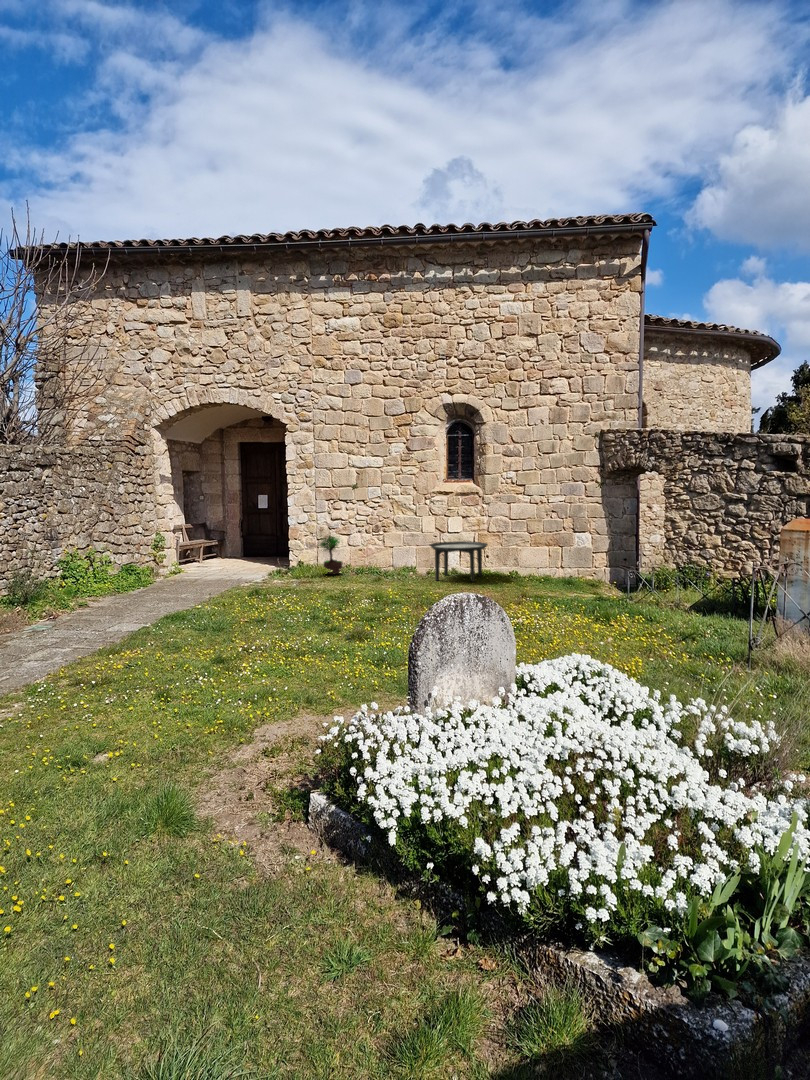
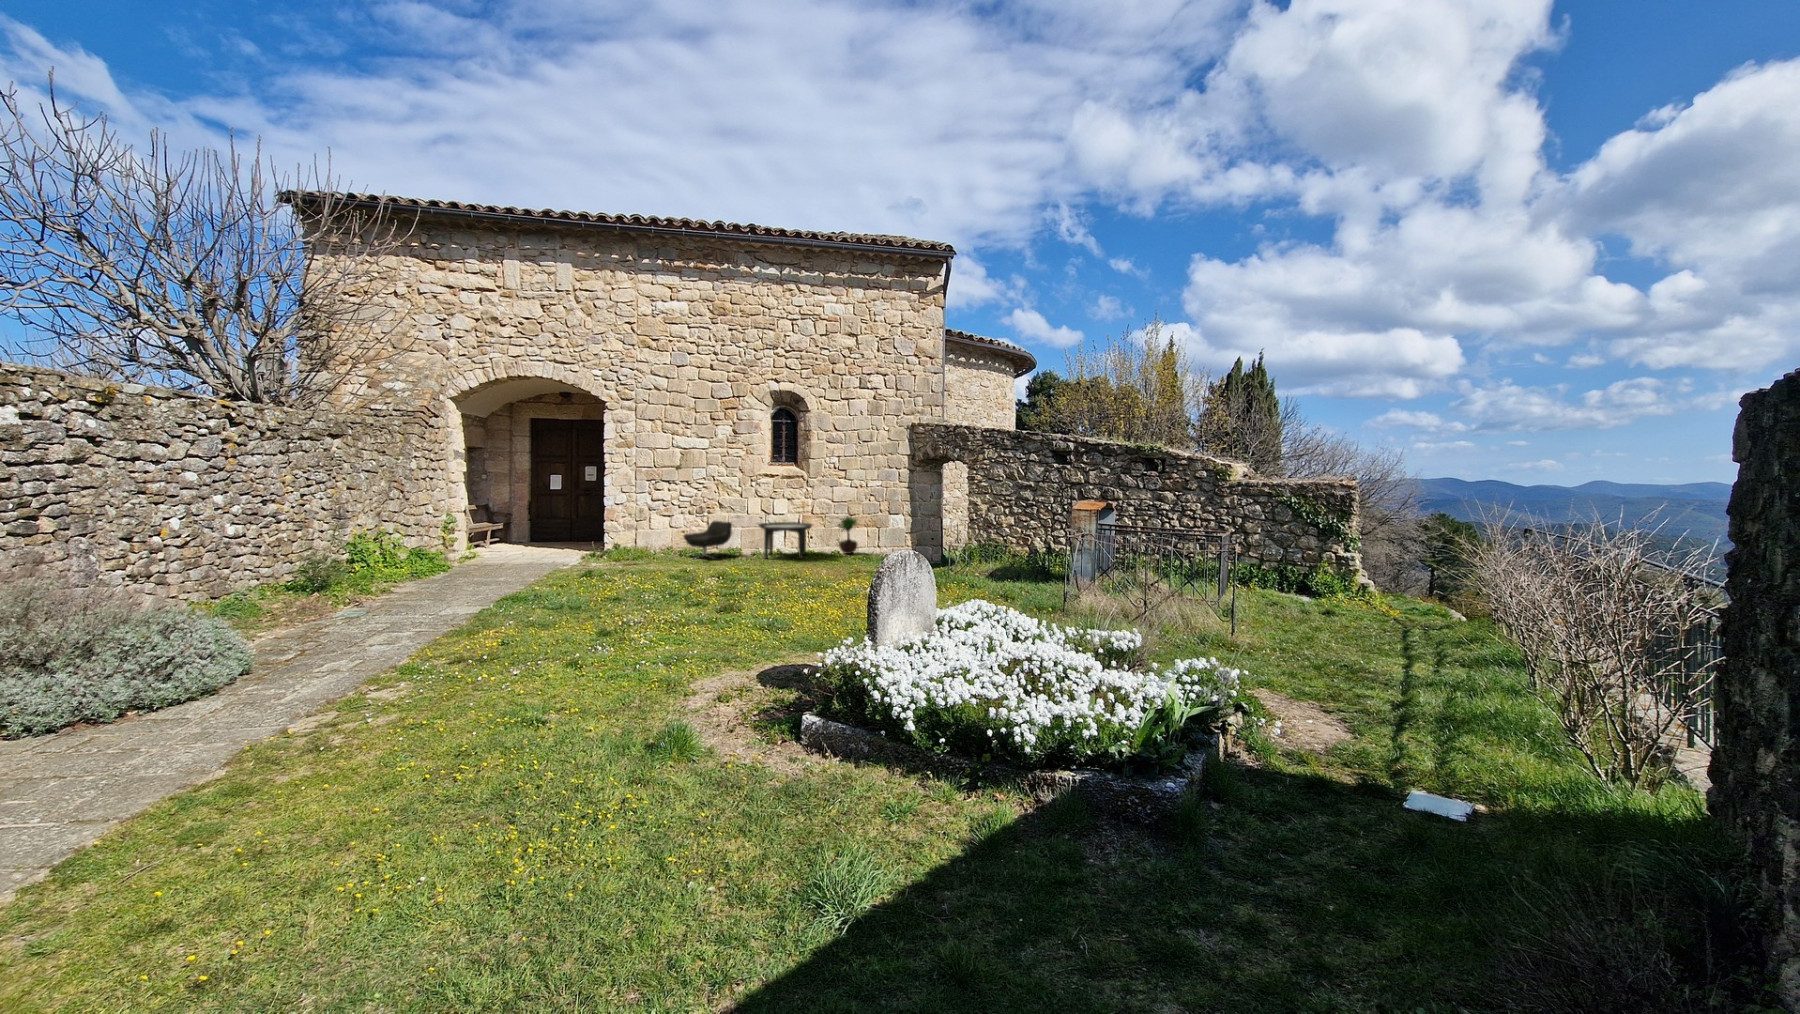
potted tree: present [320,535,343,574] -> present [839,516,857,554]
lounge chair: none [357,540,405,580] -> present [684,521,732,556]

